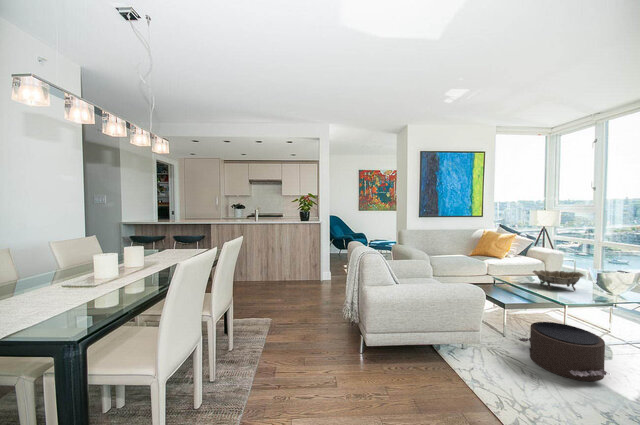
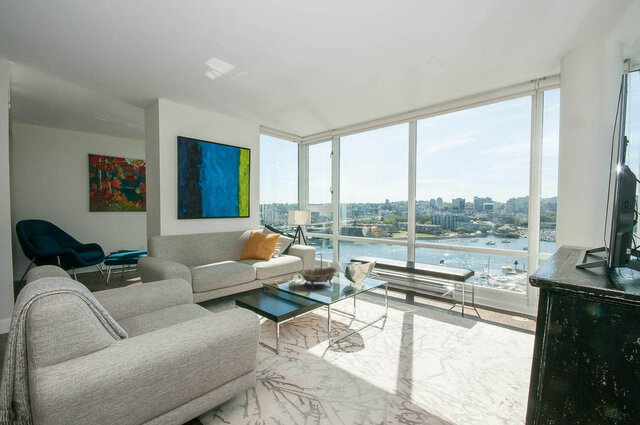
pouf: present [519,322,607,381] -> none [292,326,369,389]

